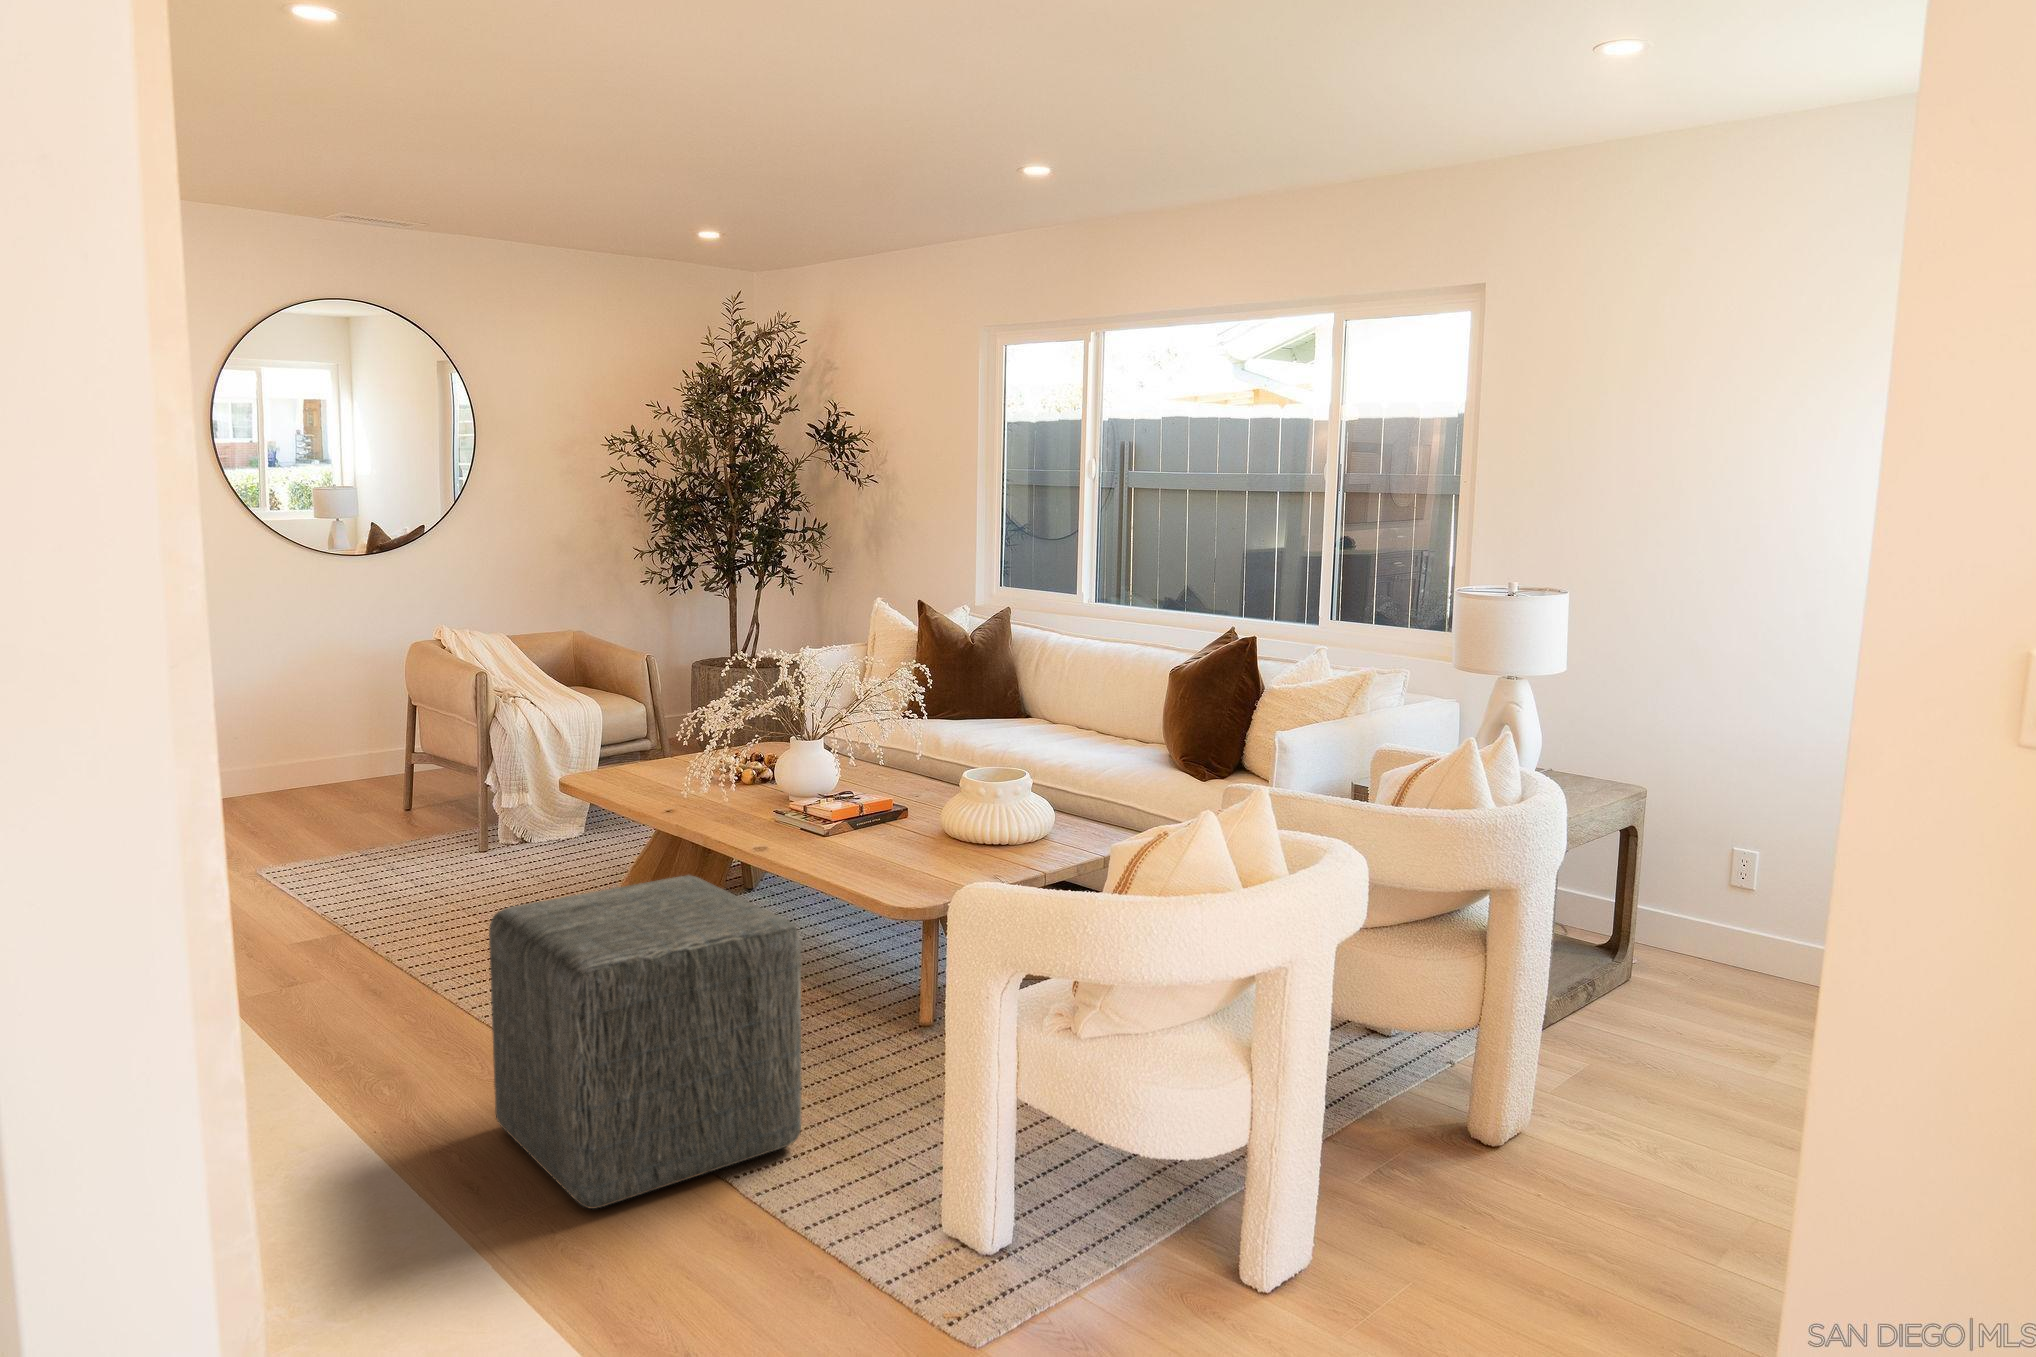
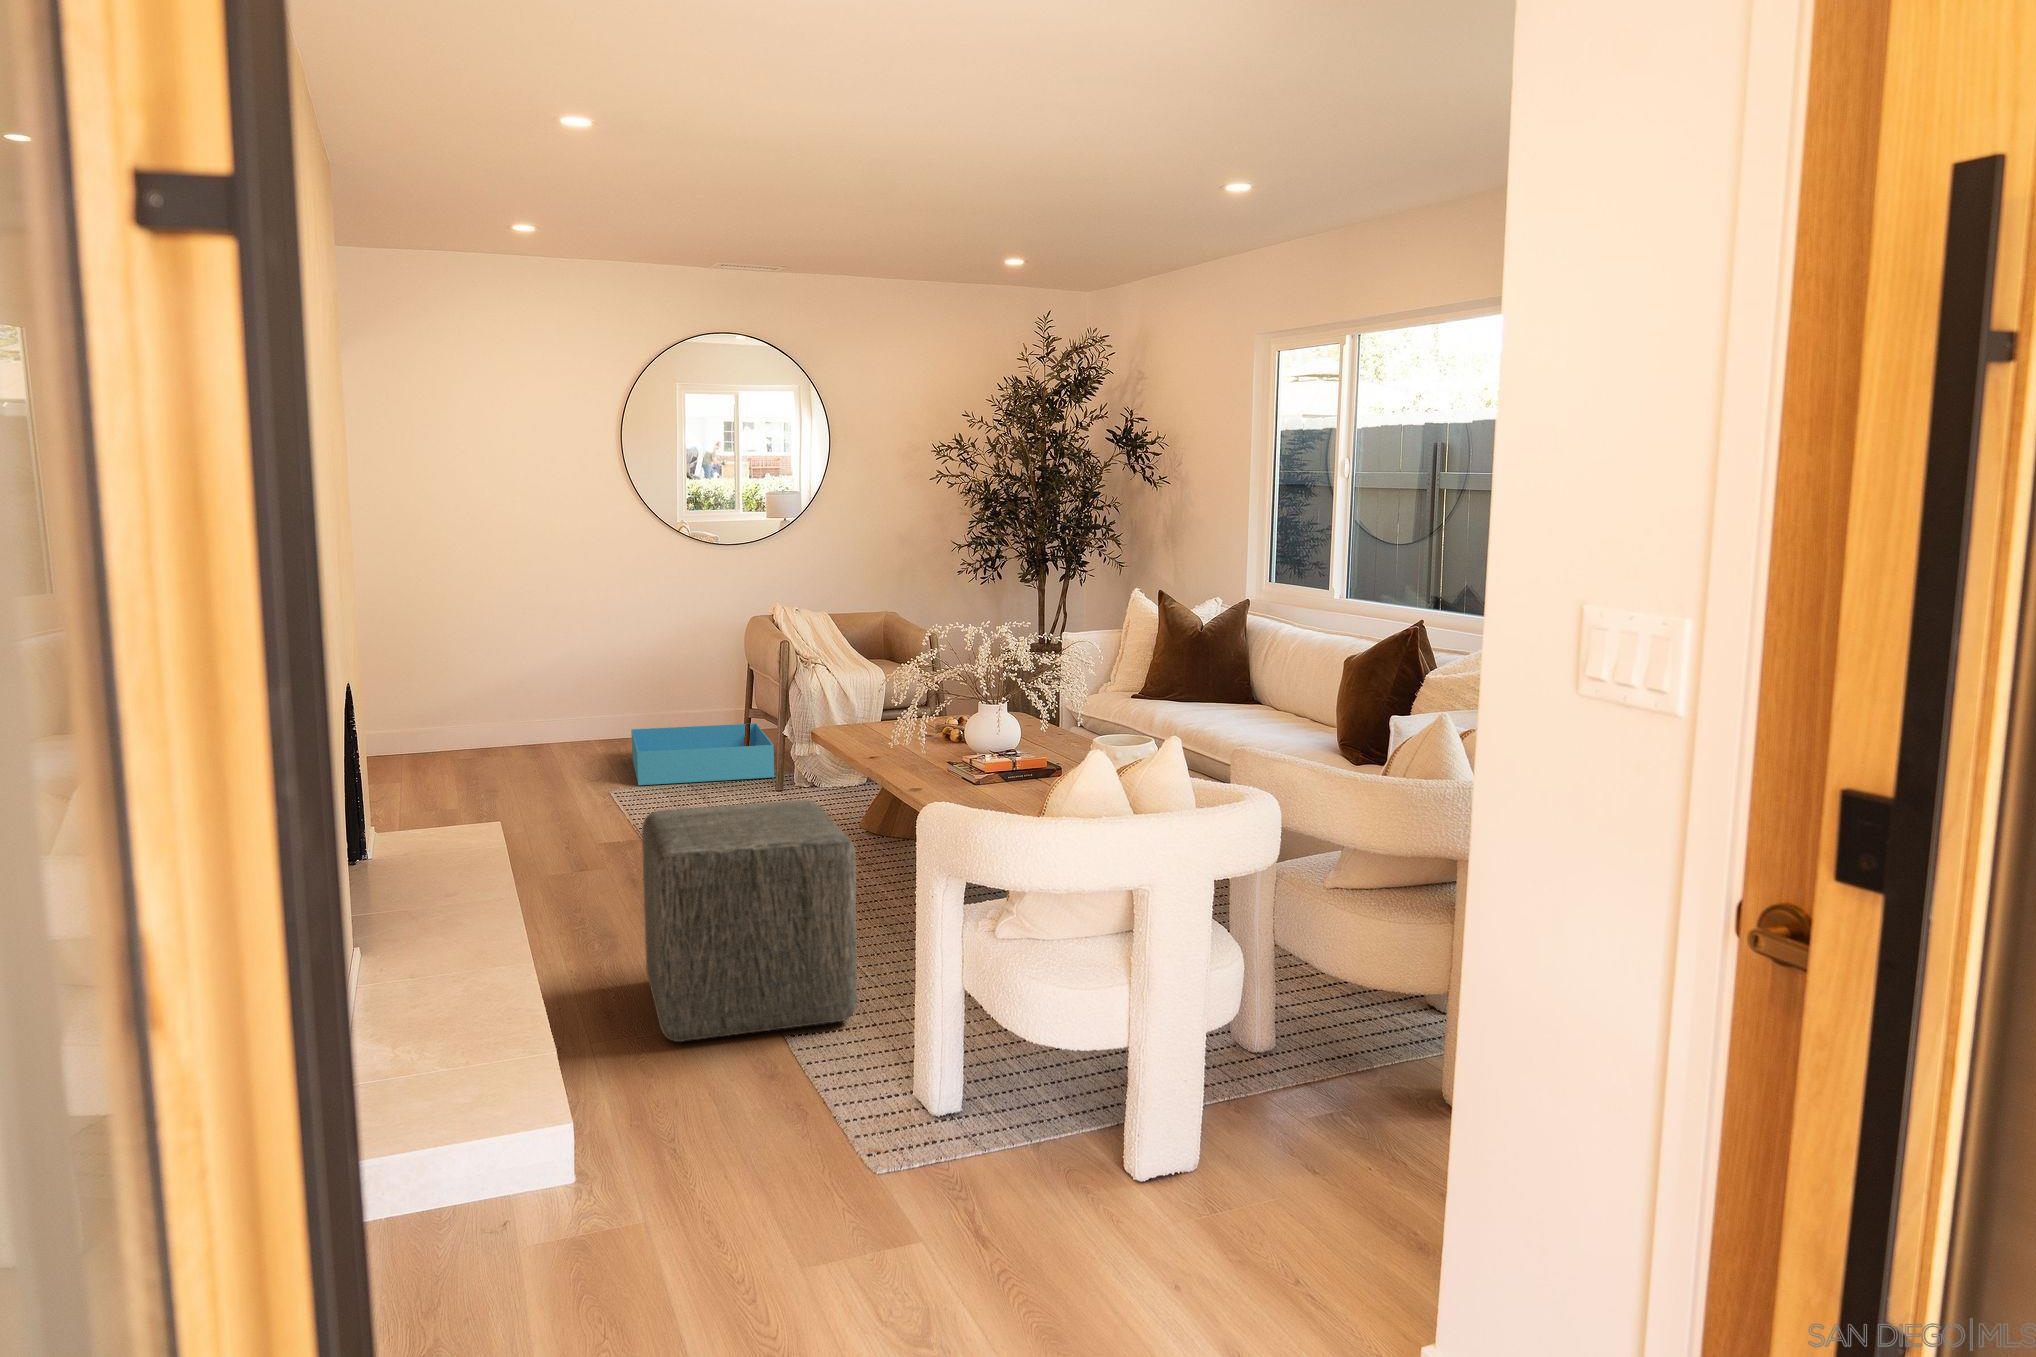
storage bin: none [257,771,468,860] -> present [631,724,774,785]

